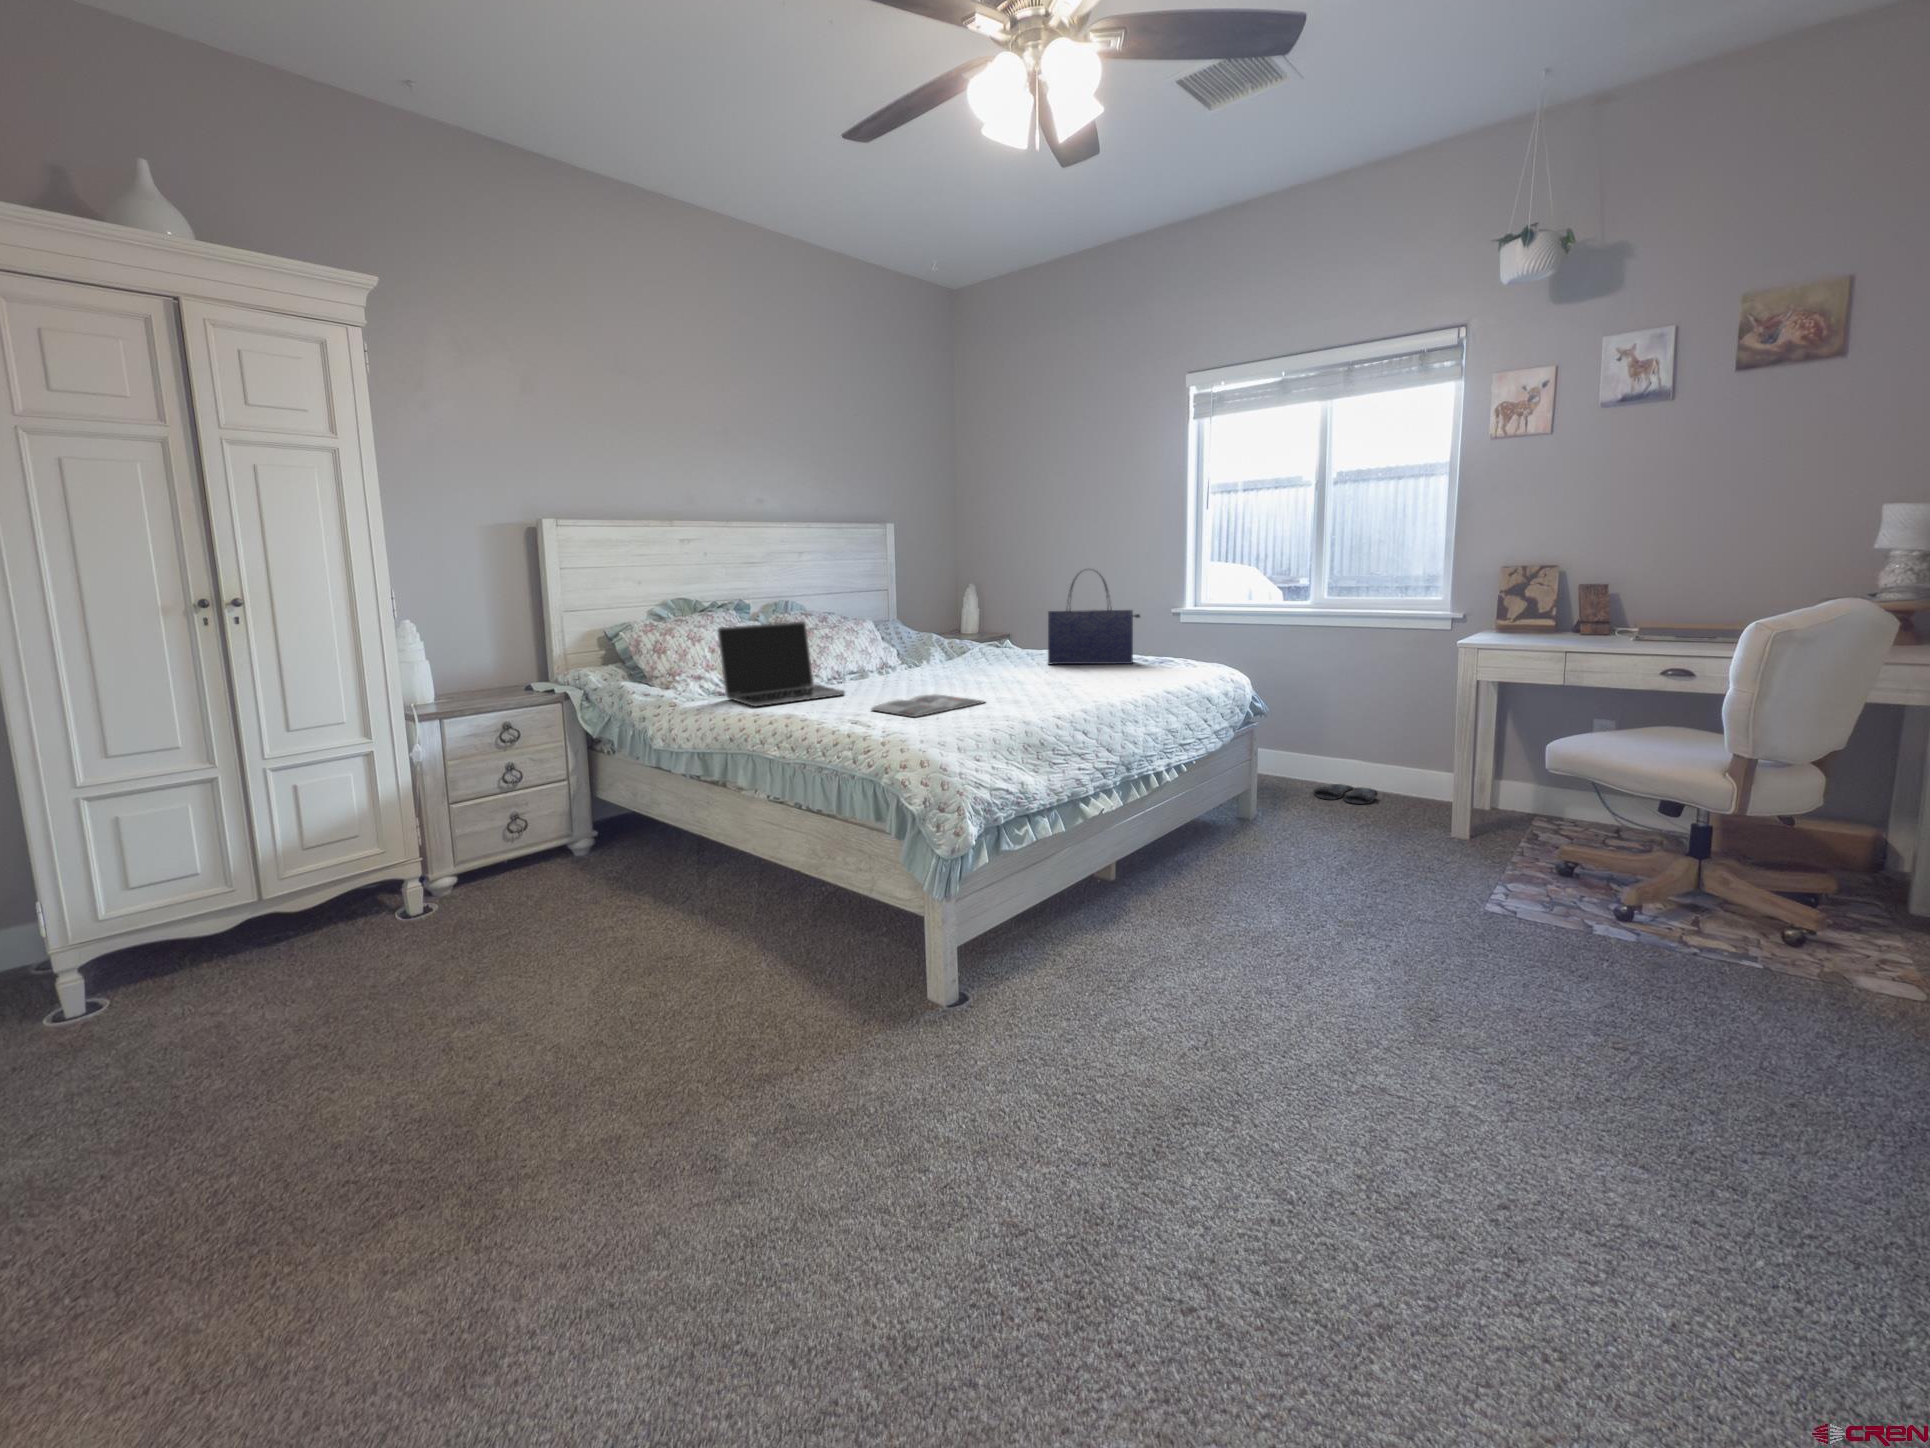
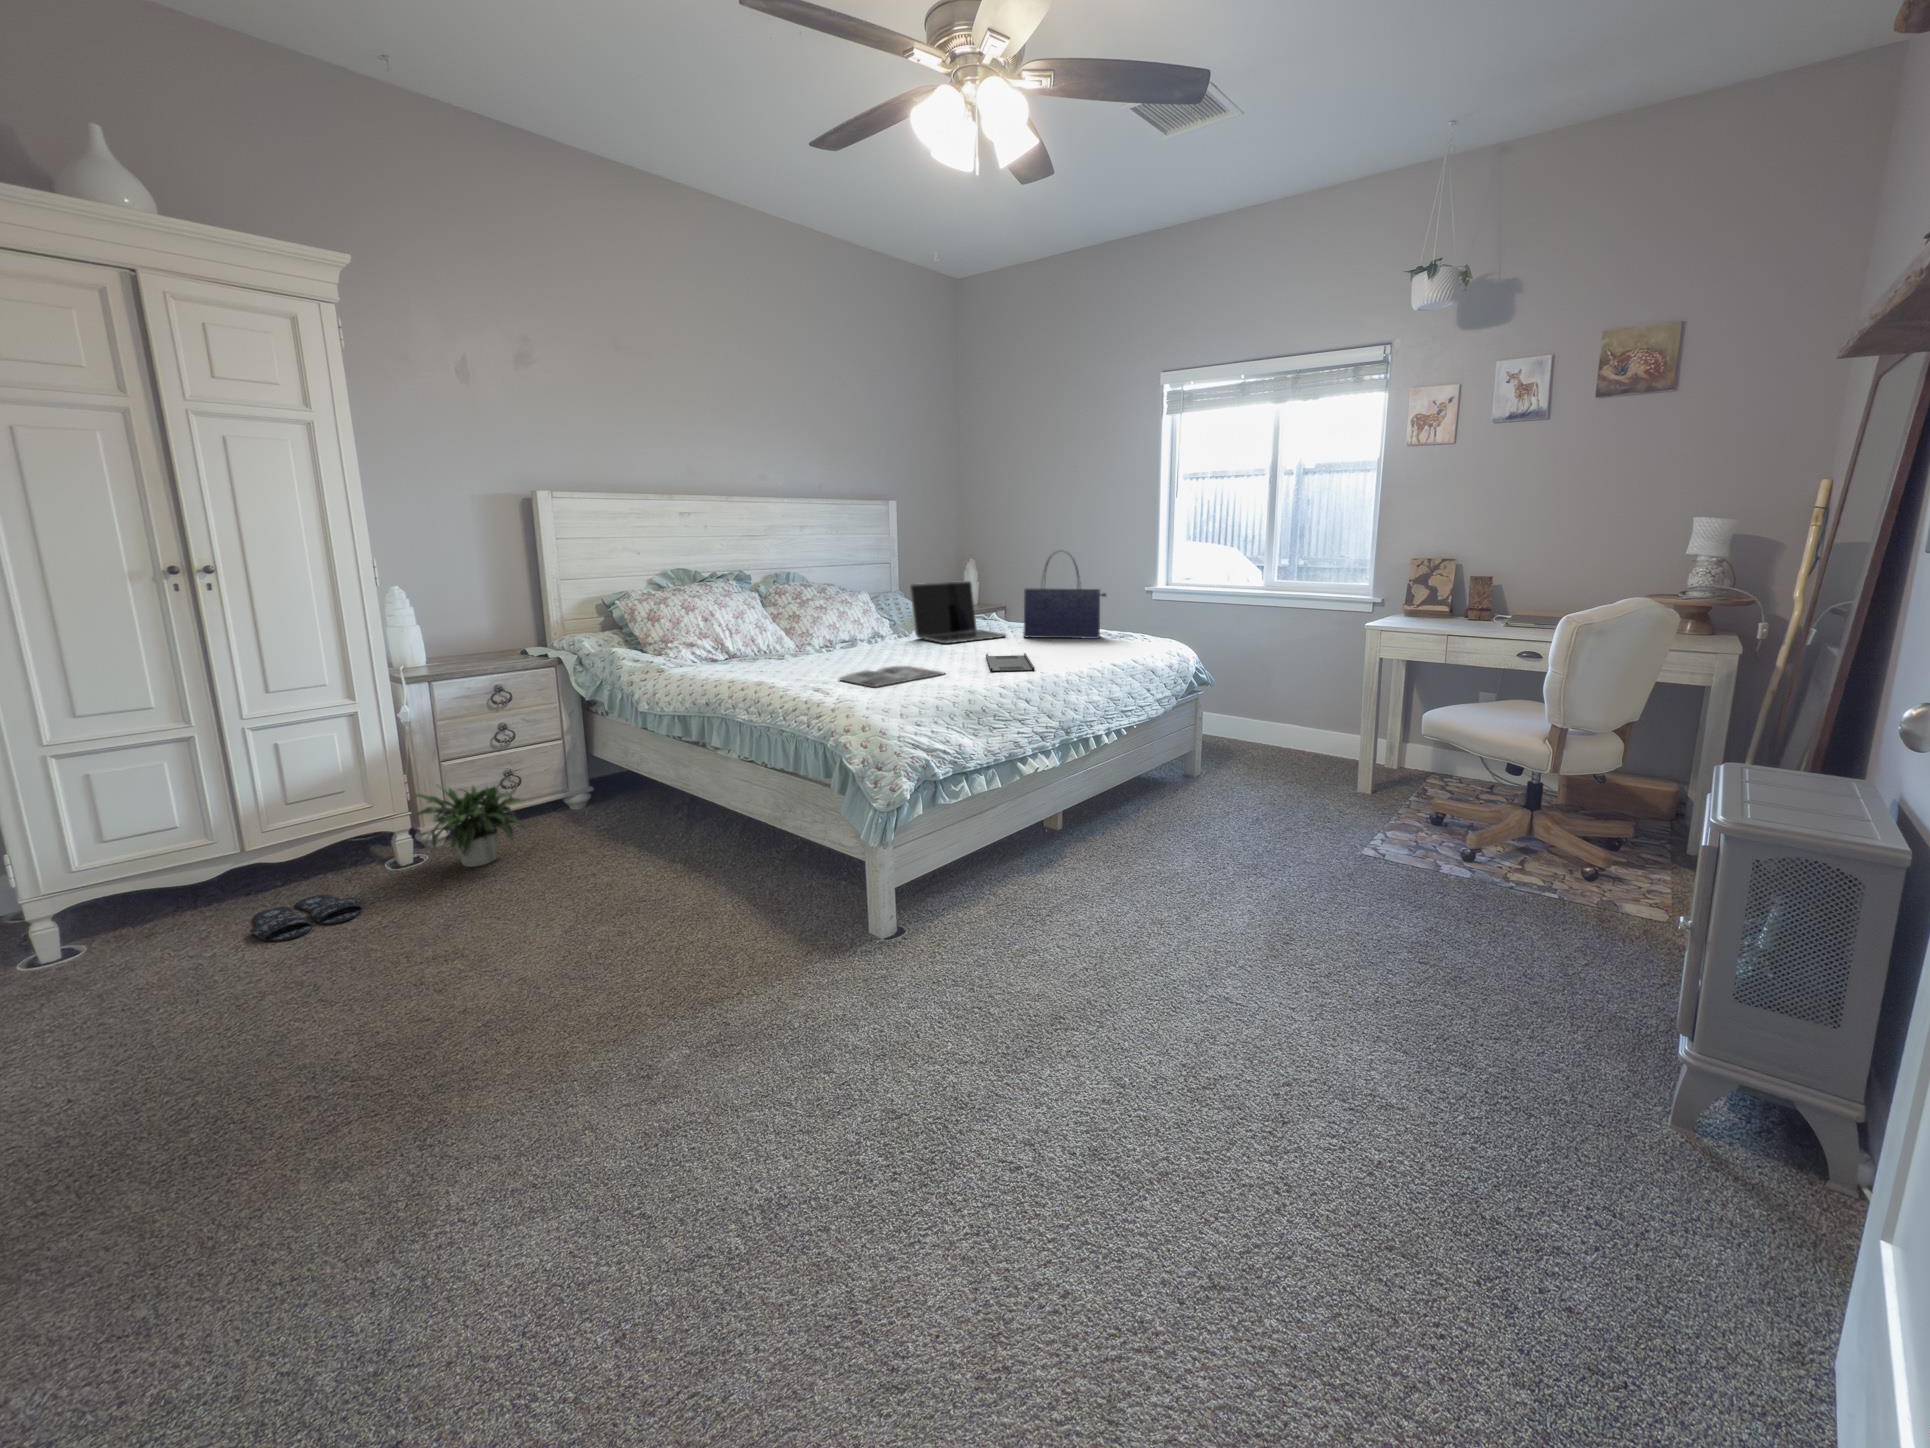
laptop: present [717,622,845,706] -> present [910,581,1006,644]
tray: none [1020,680,1084,699] -> present [986,653,1035,672]
slippers: present [1314,784,1376,804] -> present [250,895,362,941]
potted plant: none [412,825,542,914] -> present [414,786,525,867]

